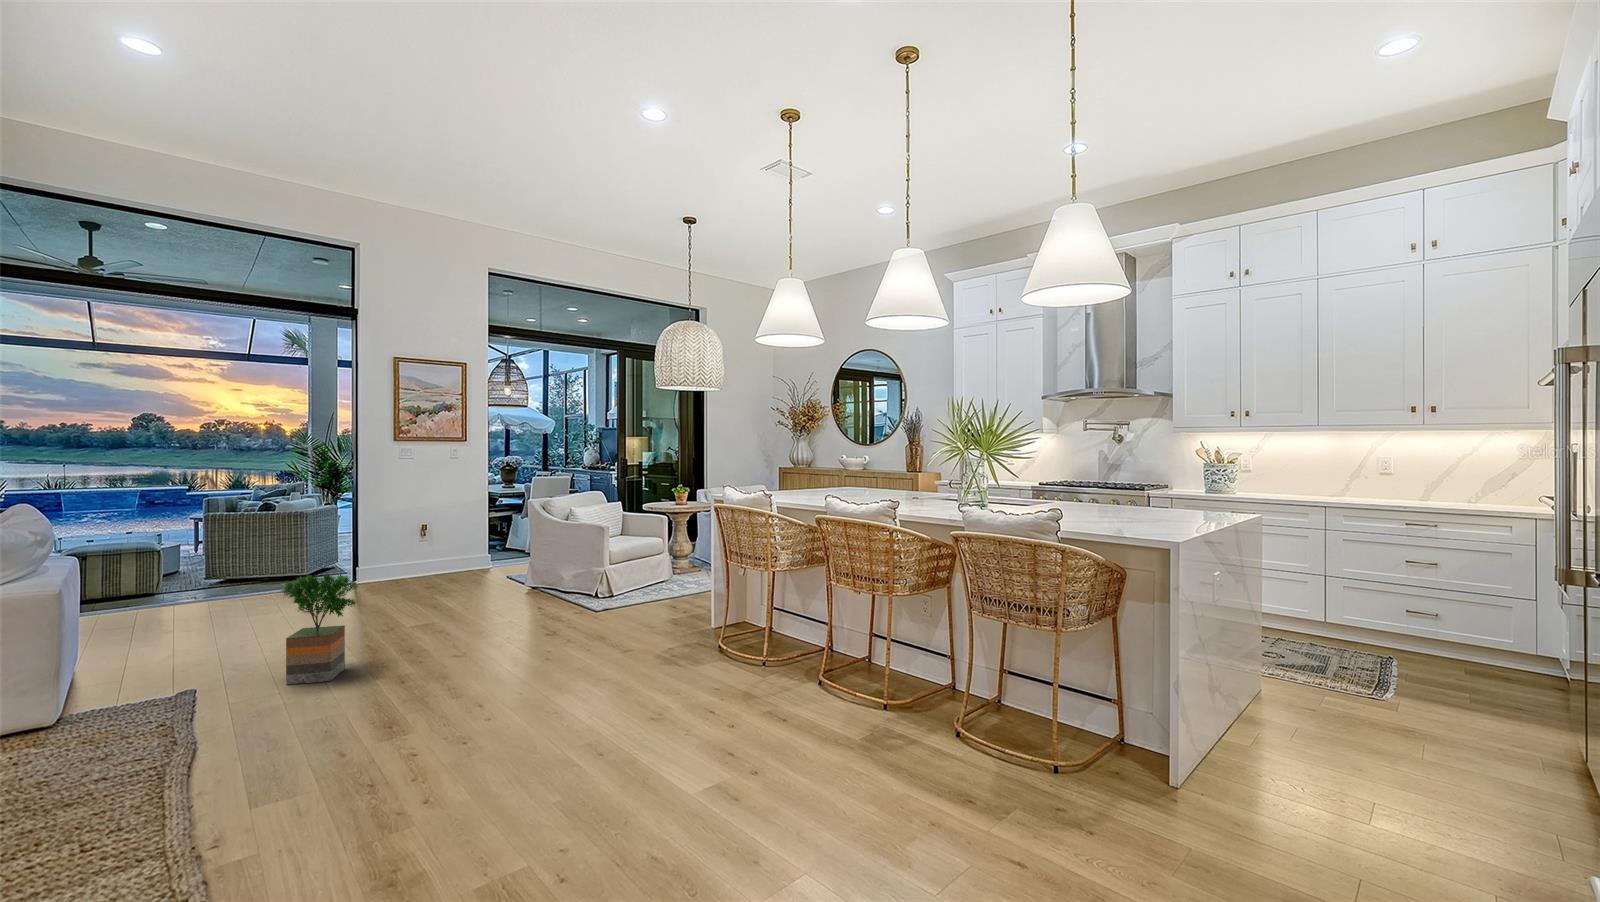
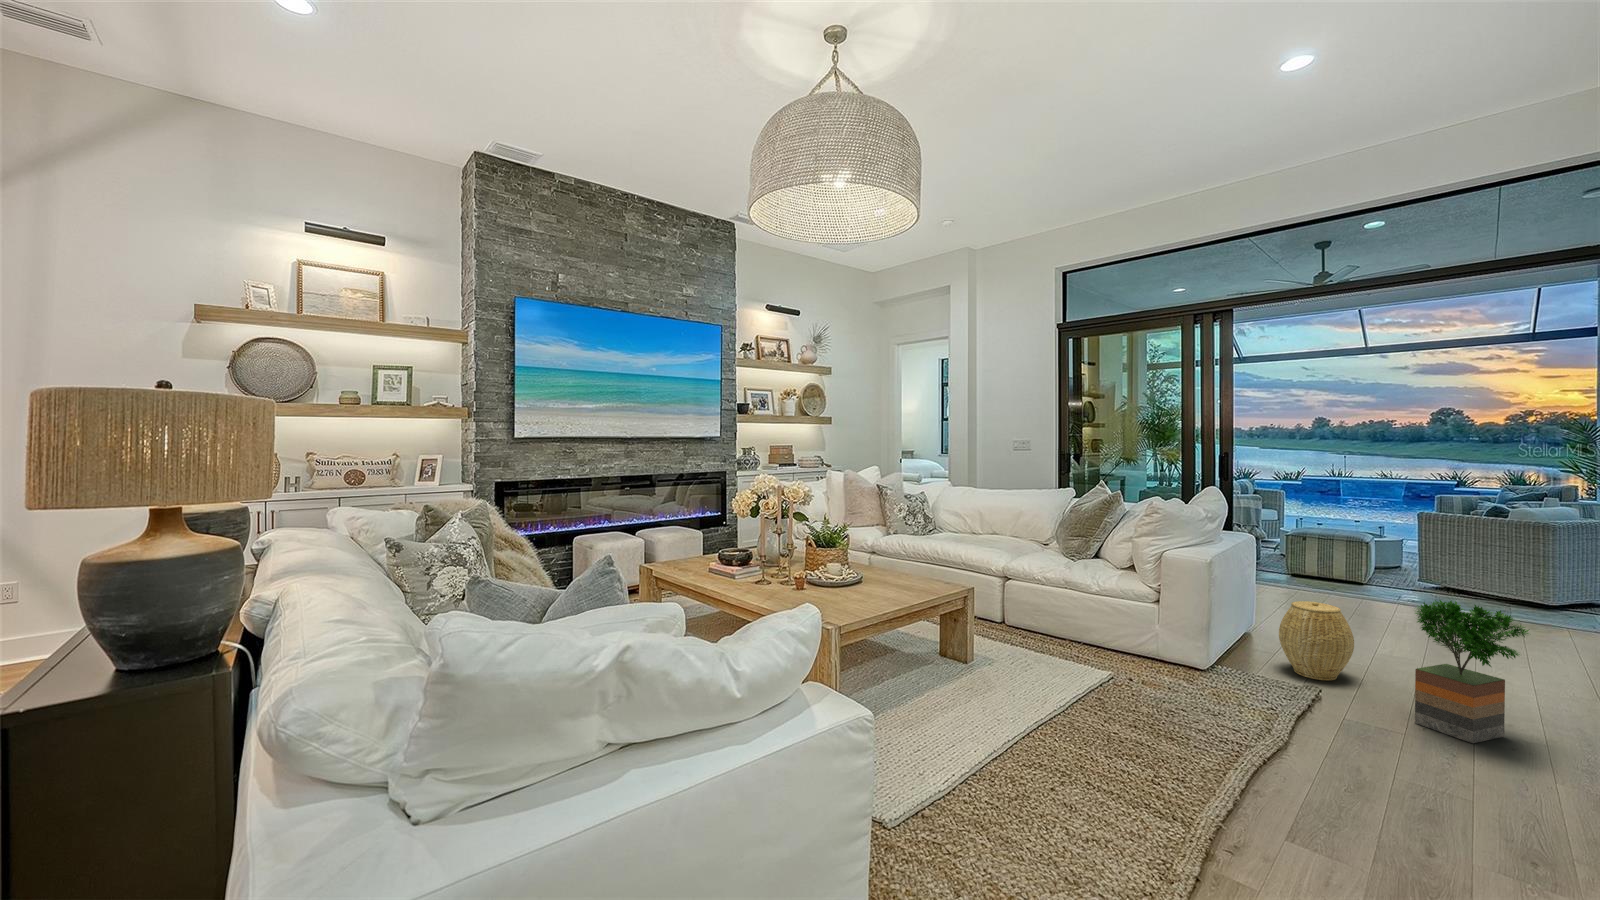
woven basket: none [136,609,219,689] -> present [1279,601,1354,680]

